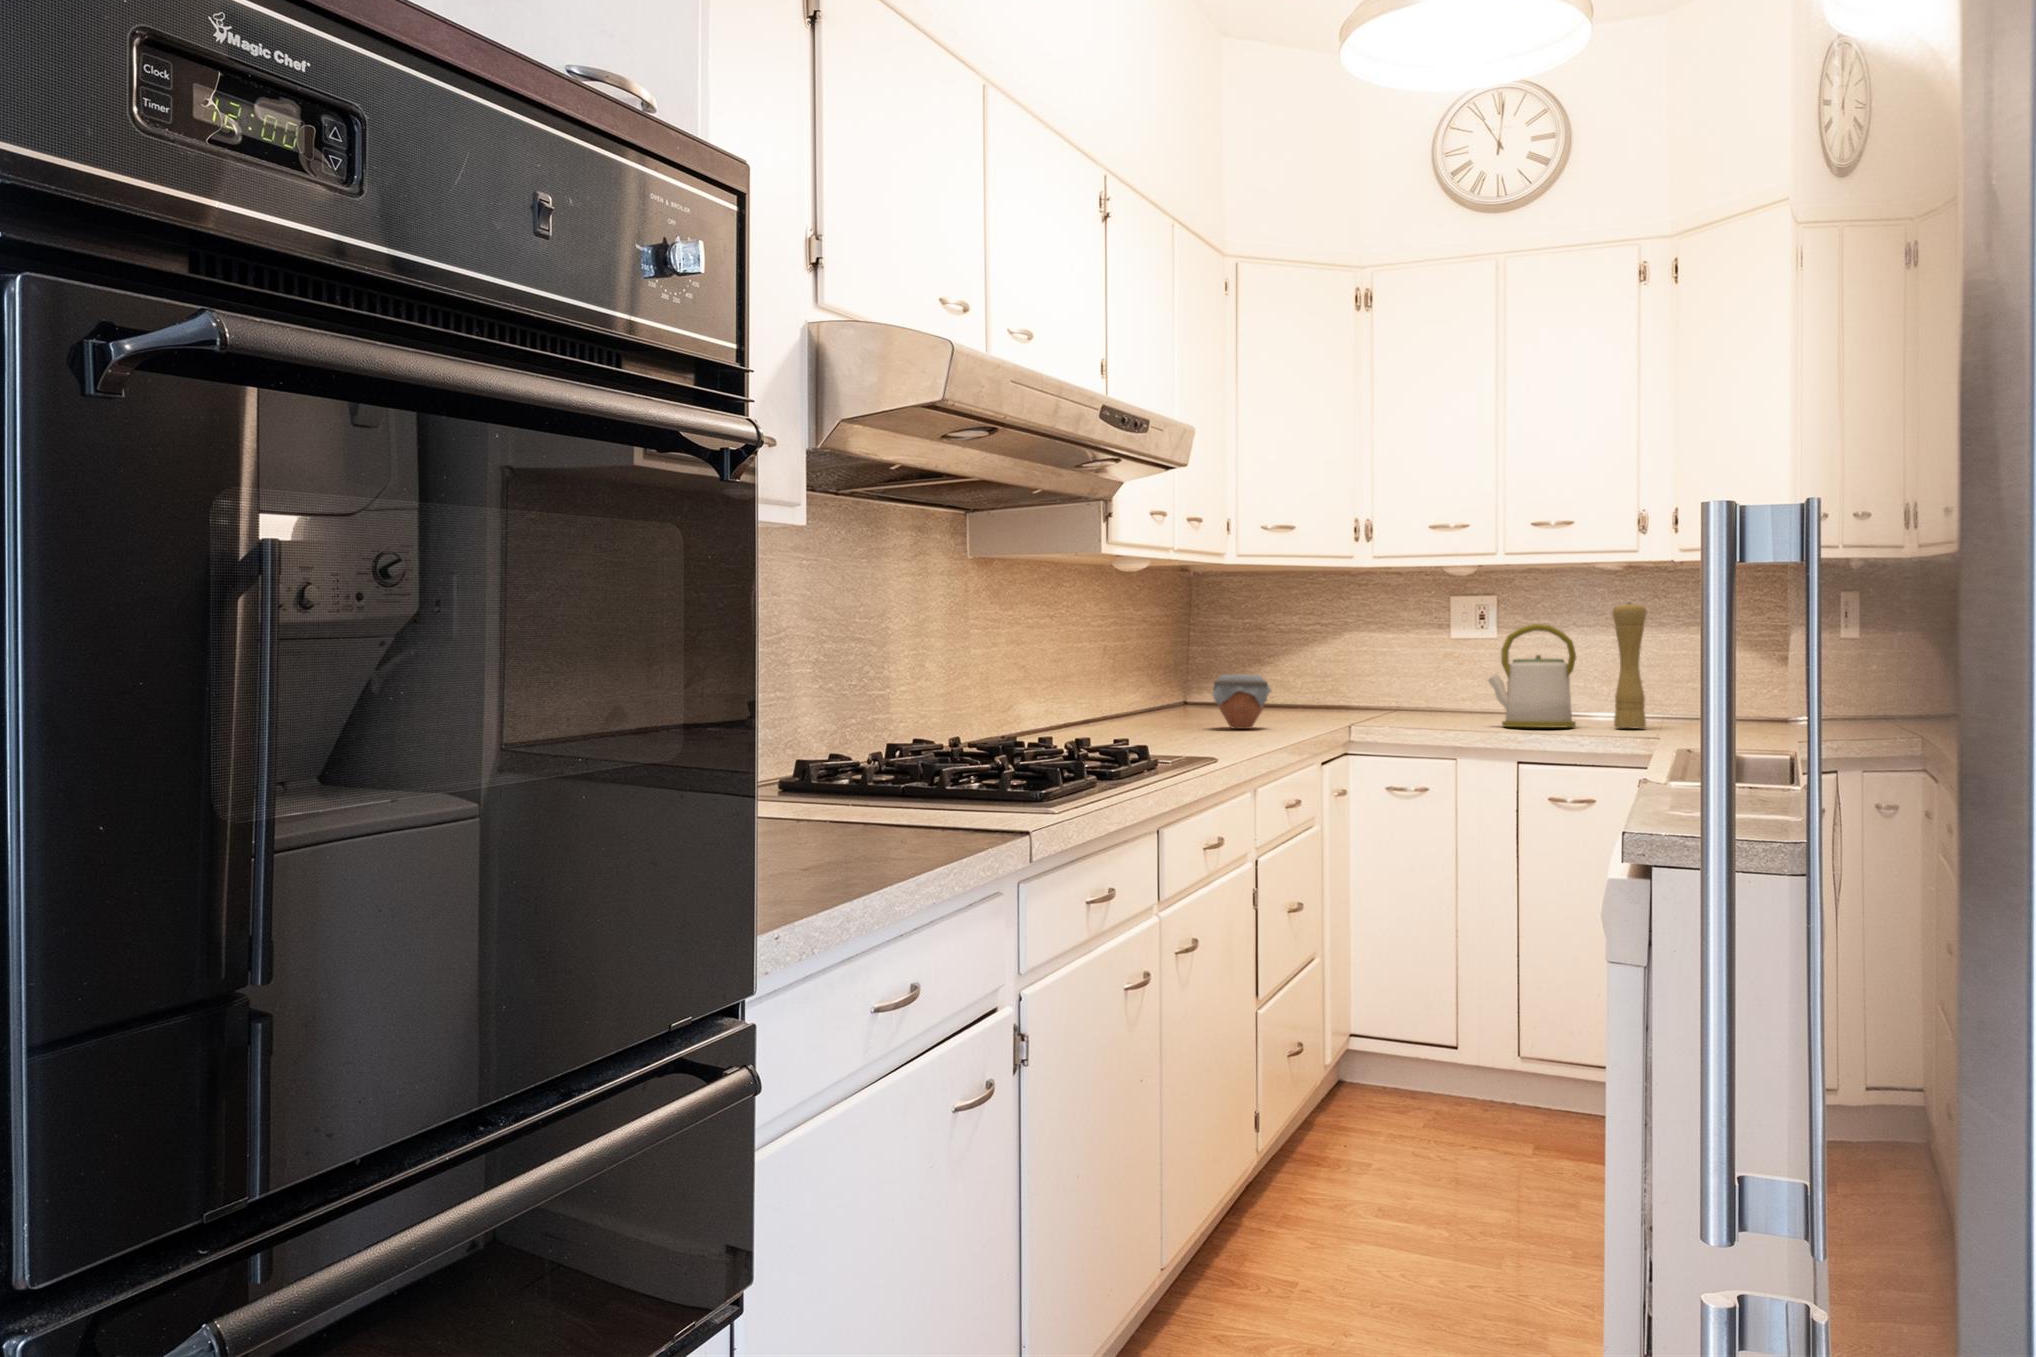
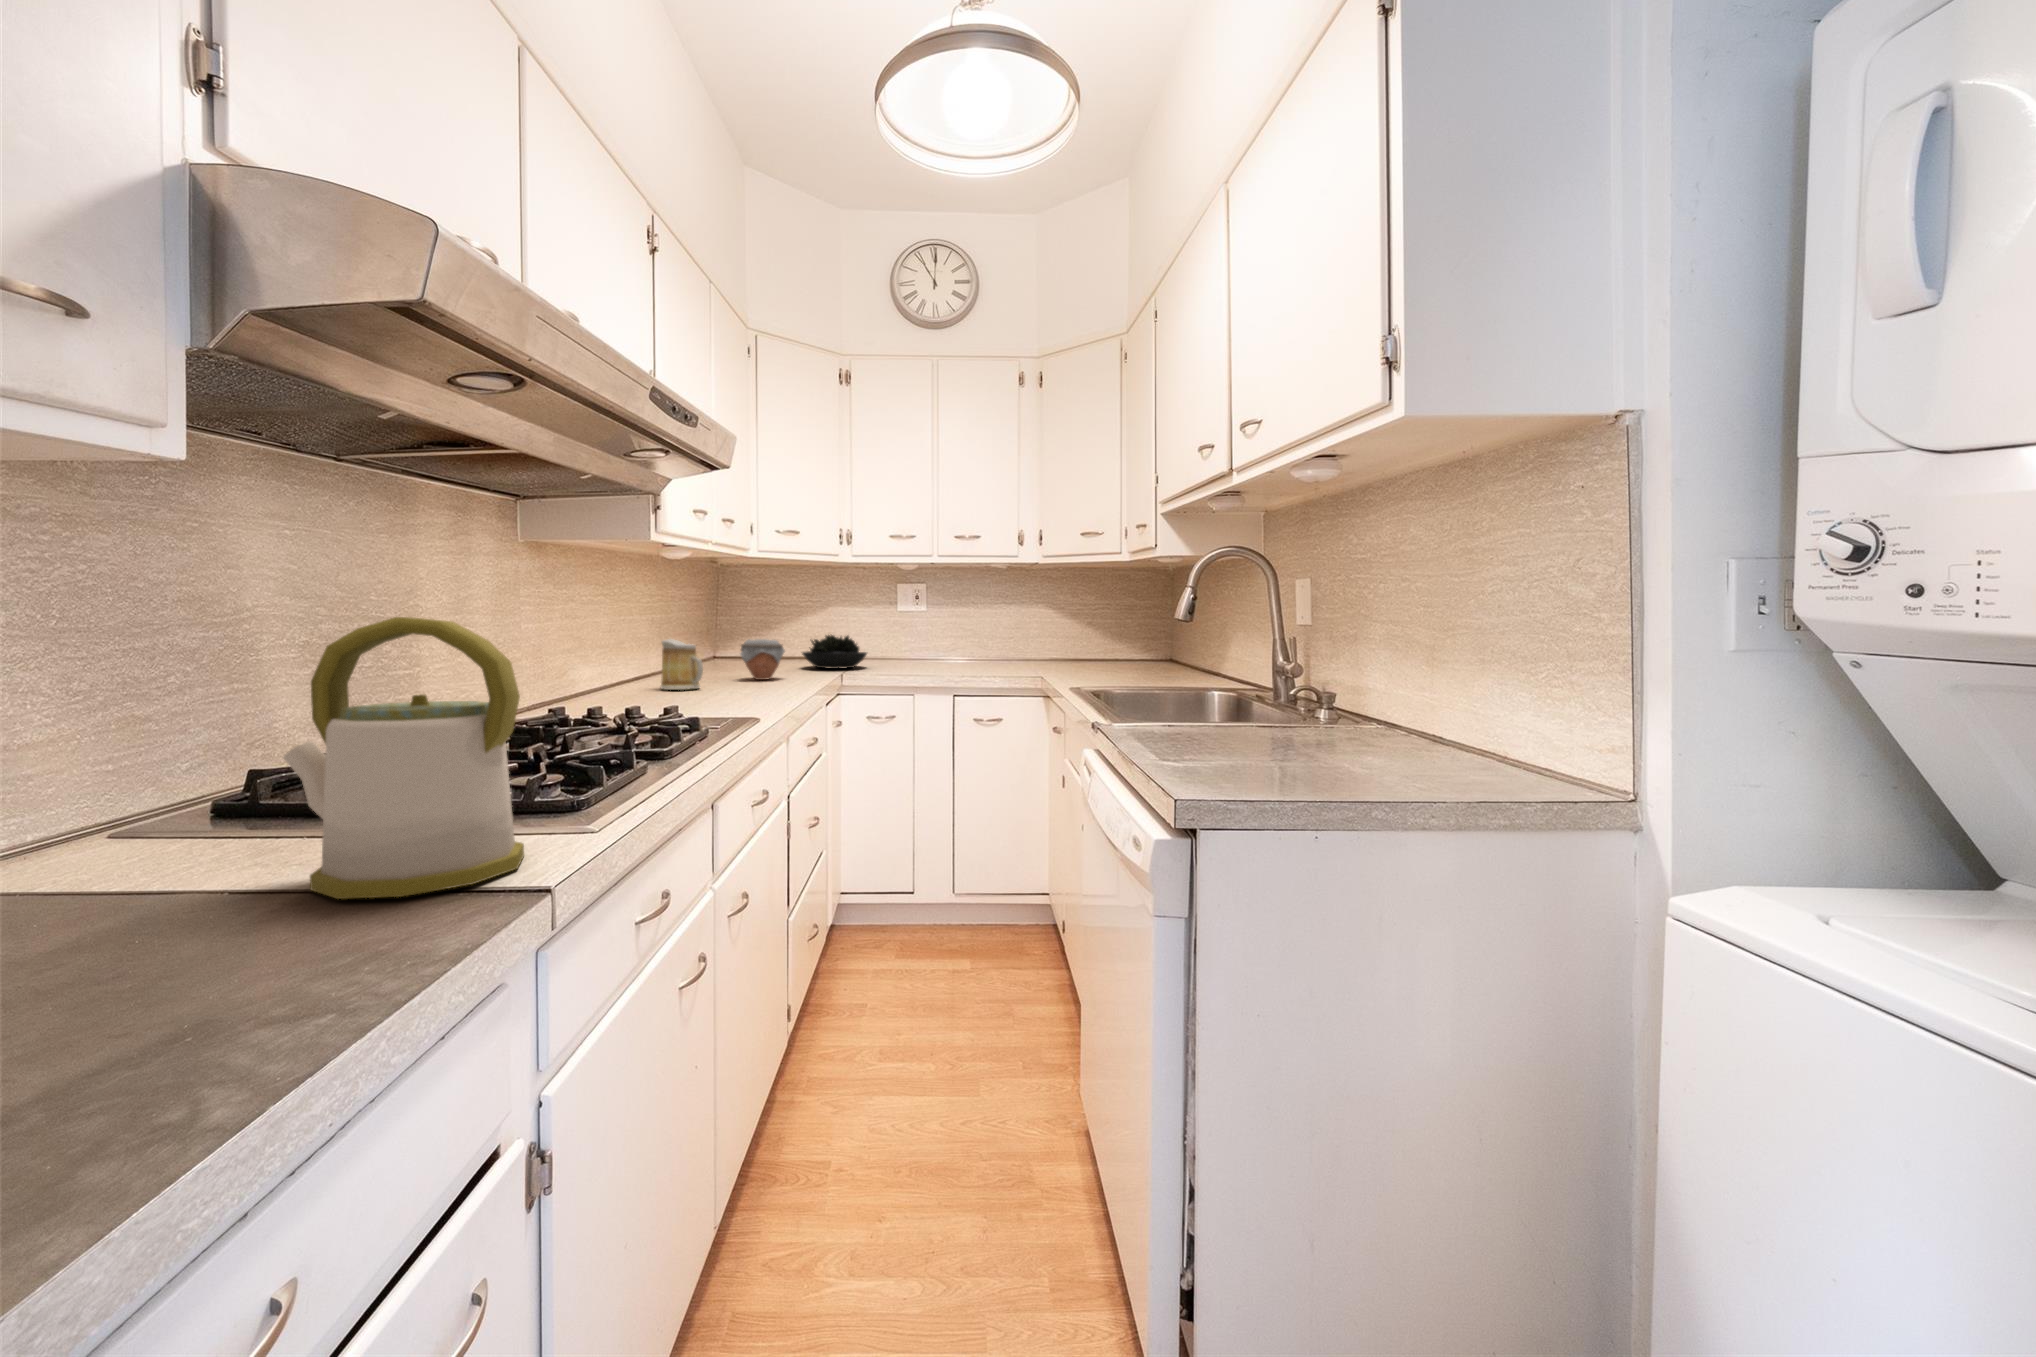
pepper mill: present [1613,603,1647,728] -> none [1011,593,1031,674]
kettle: present [1488,624,1576,727] -> present [283,617,524,899]
succulent plant: none [1300,669,1395,719] -> present [802,635,867,669]
mug: none [1113,672,1164,736] -> present [661,639,703,690]

